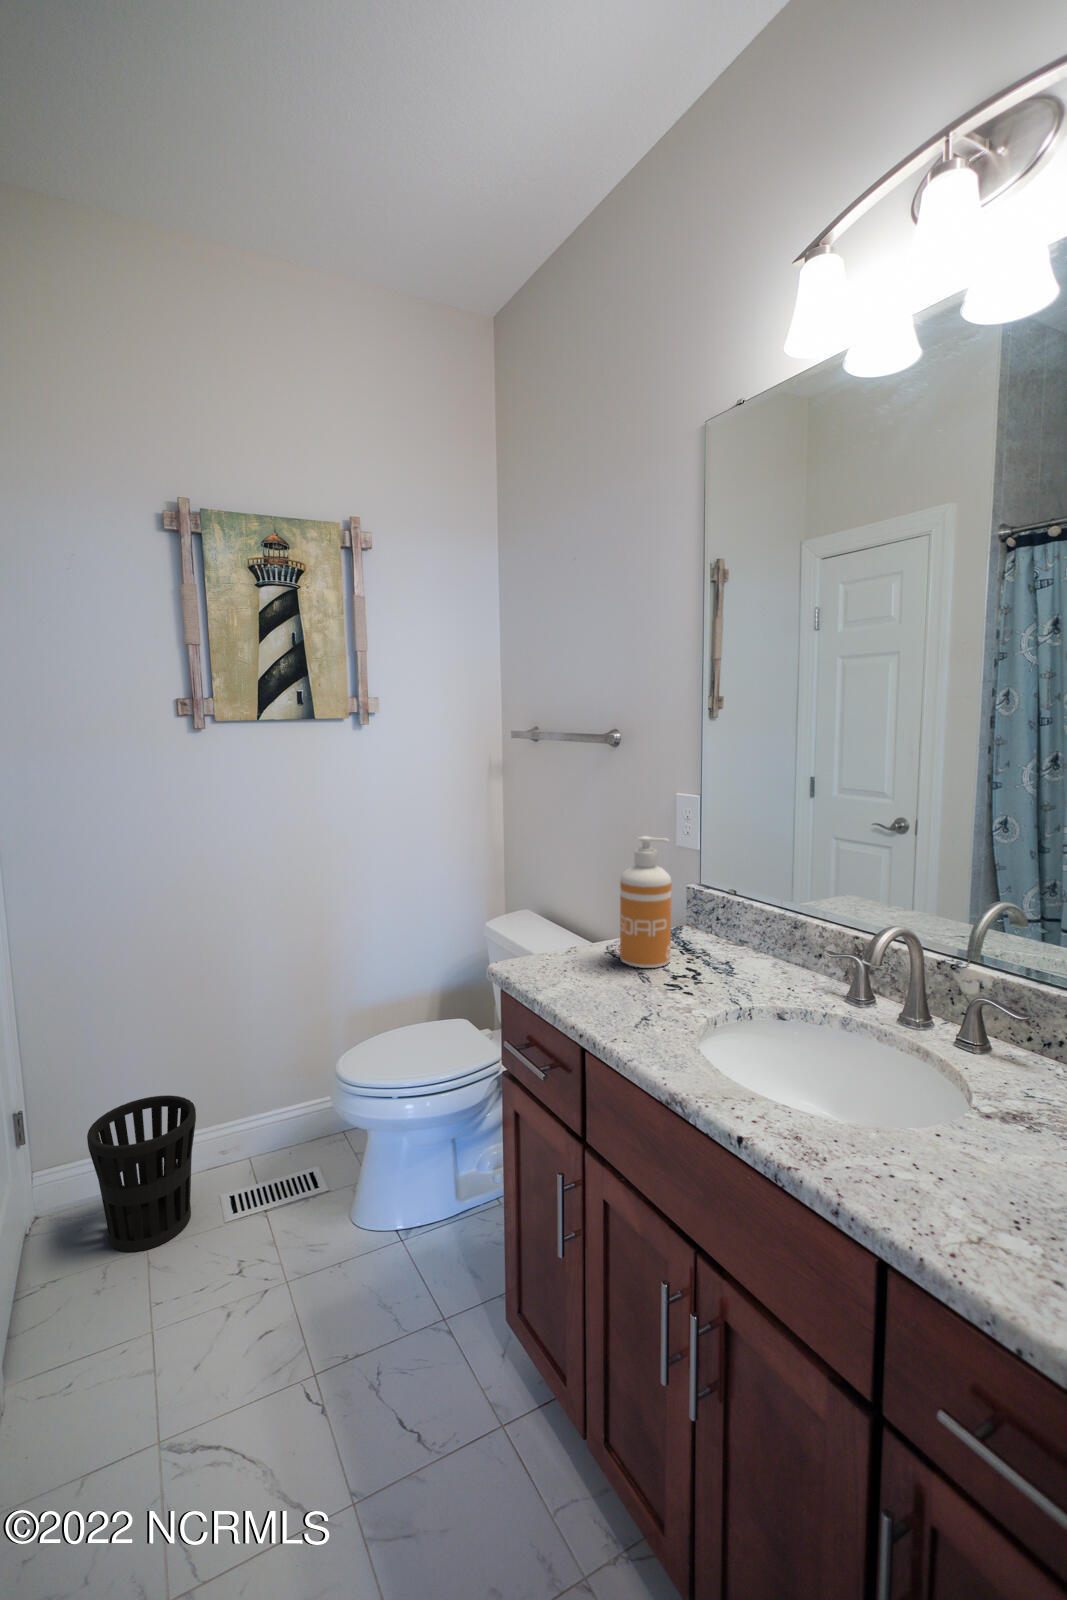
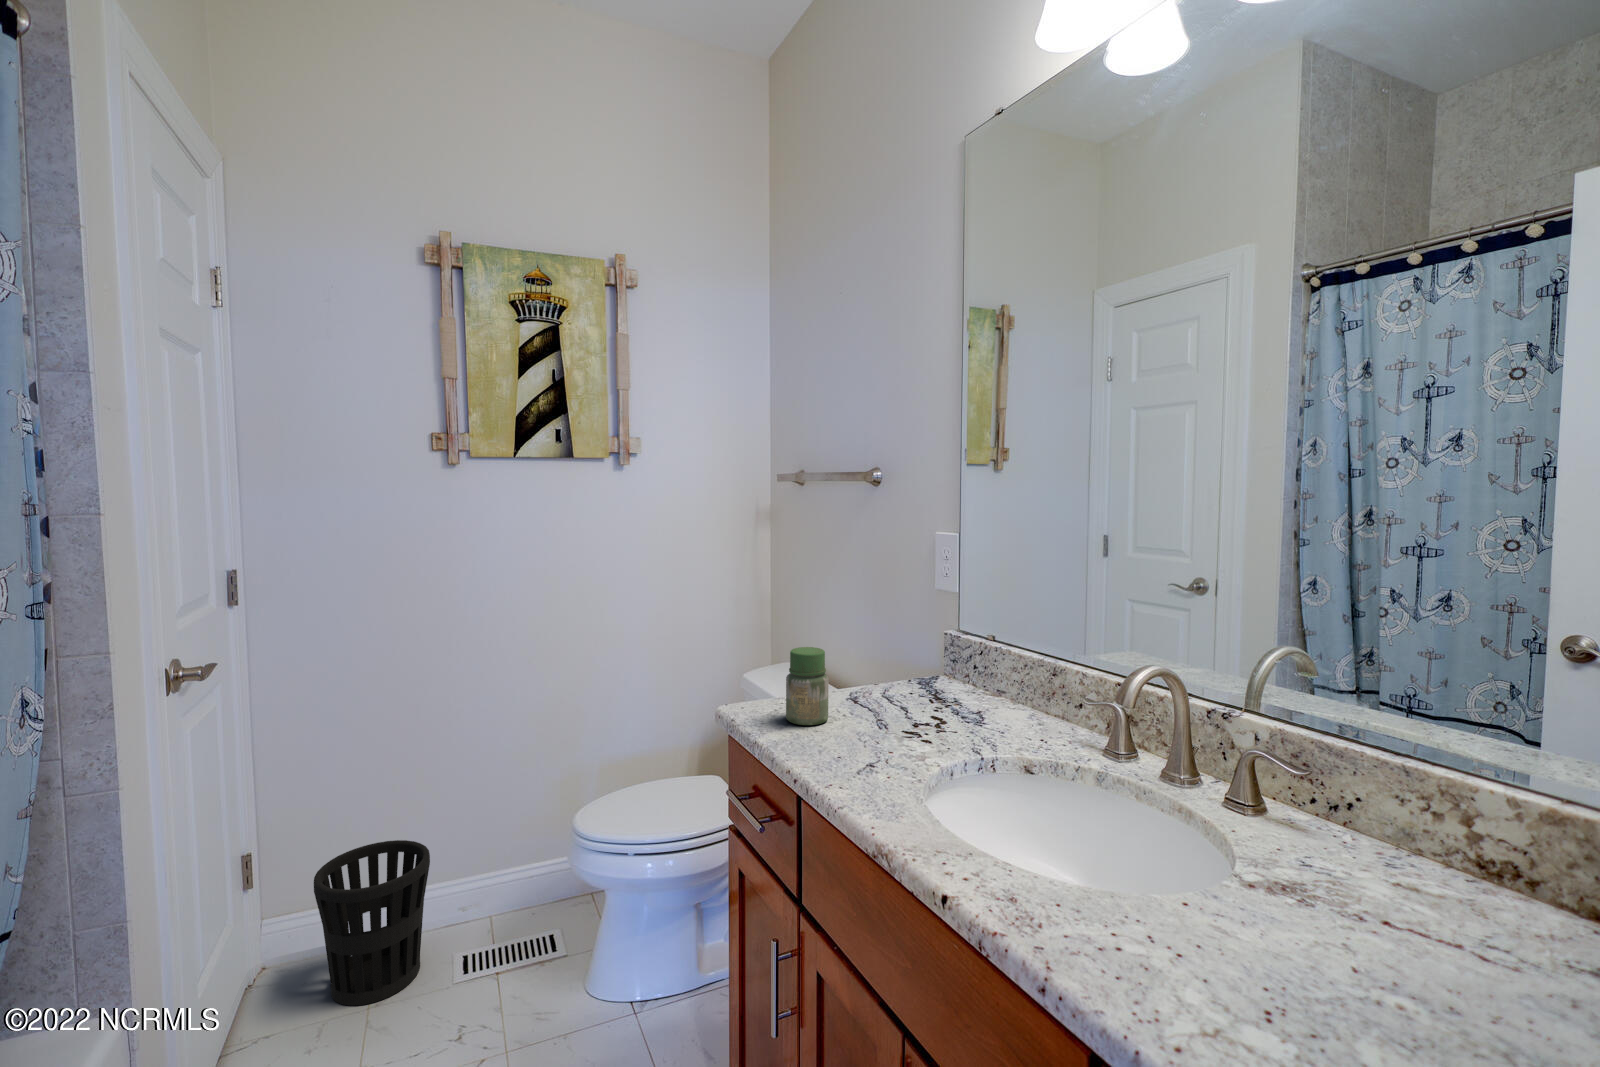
soap dispenser: present [620,836,672,968] -> none [860,569,914,713]
jar: none [557,911,596,983] -> present [786,647,829,725]

